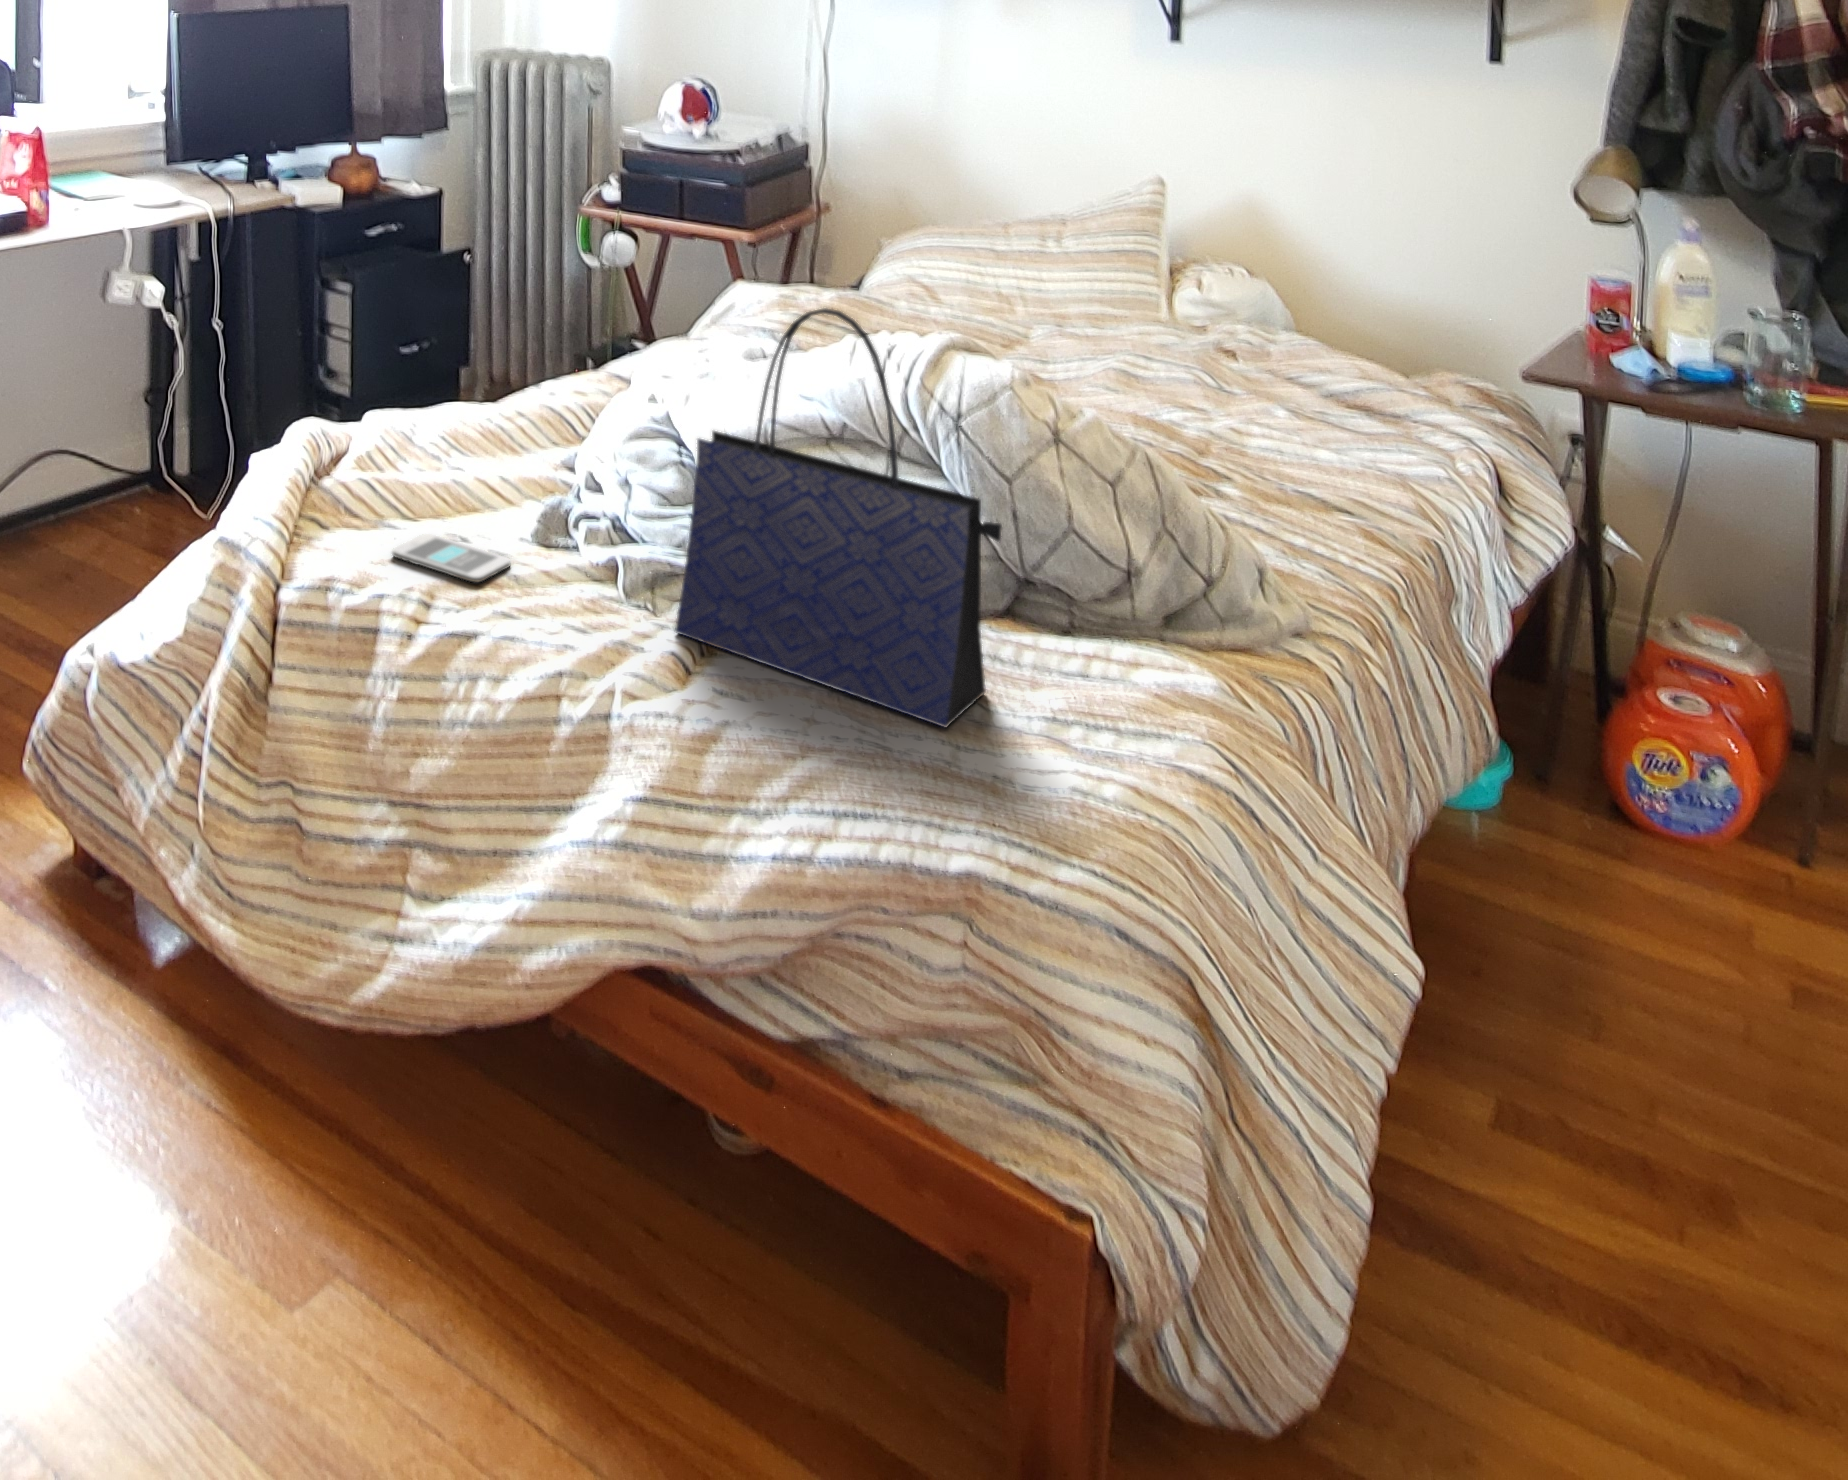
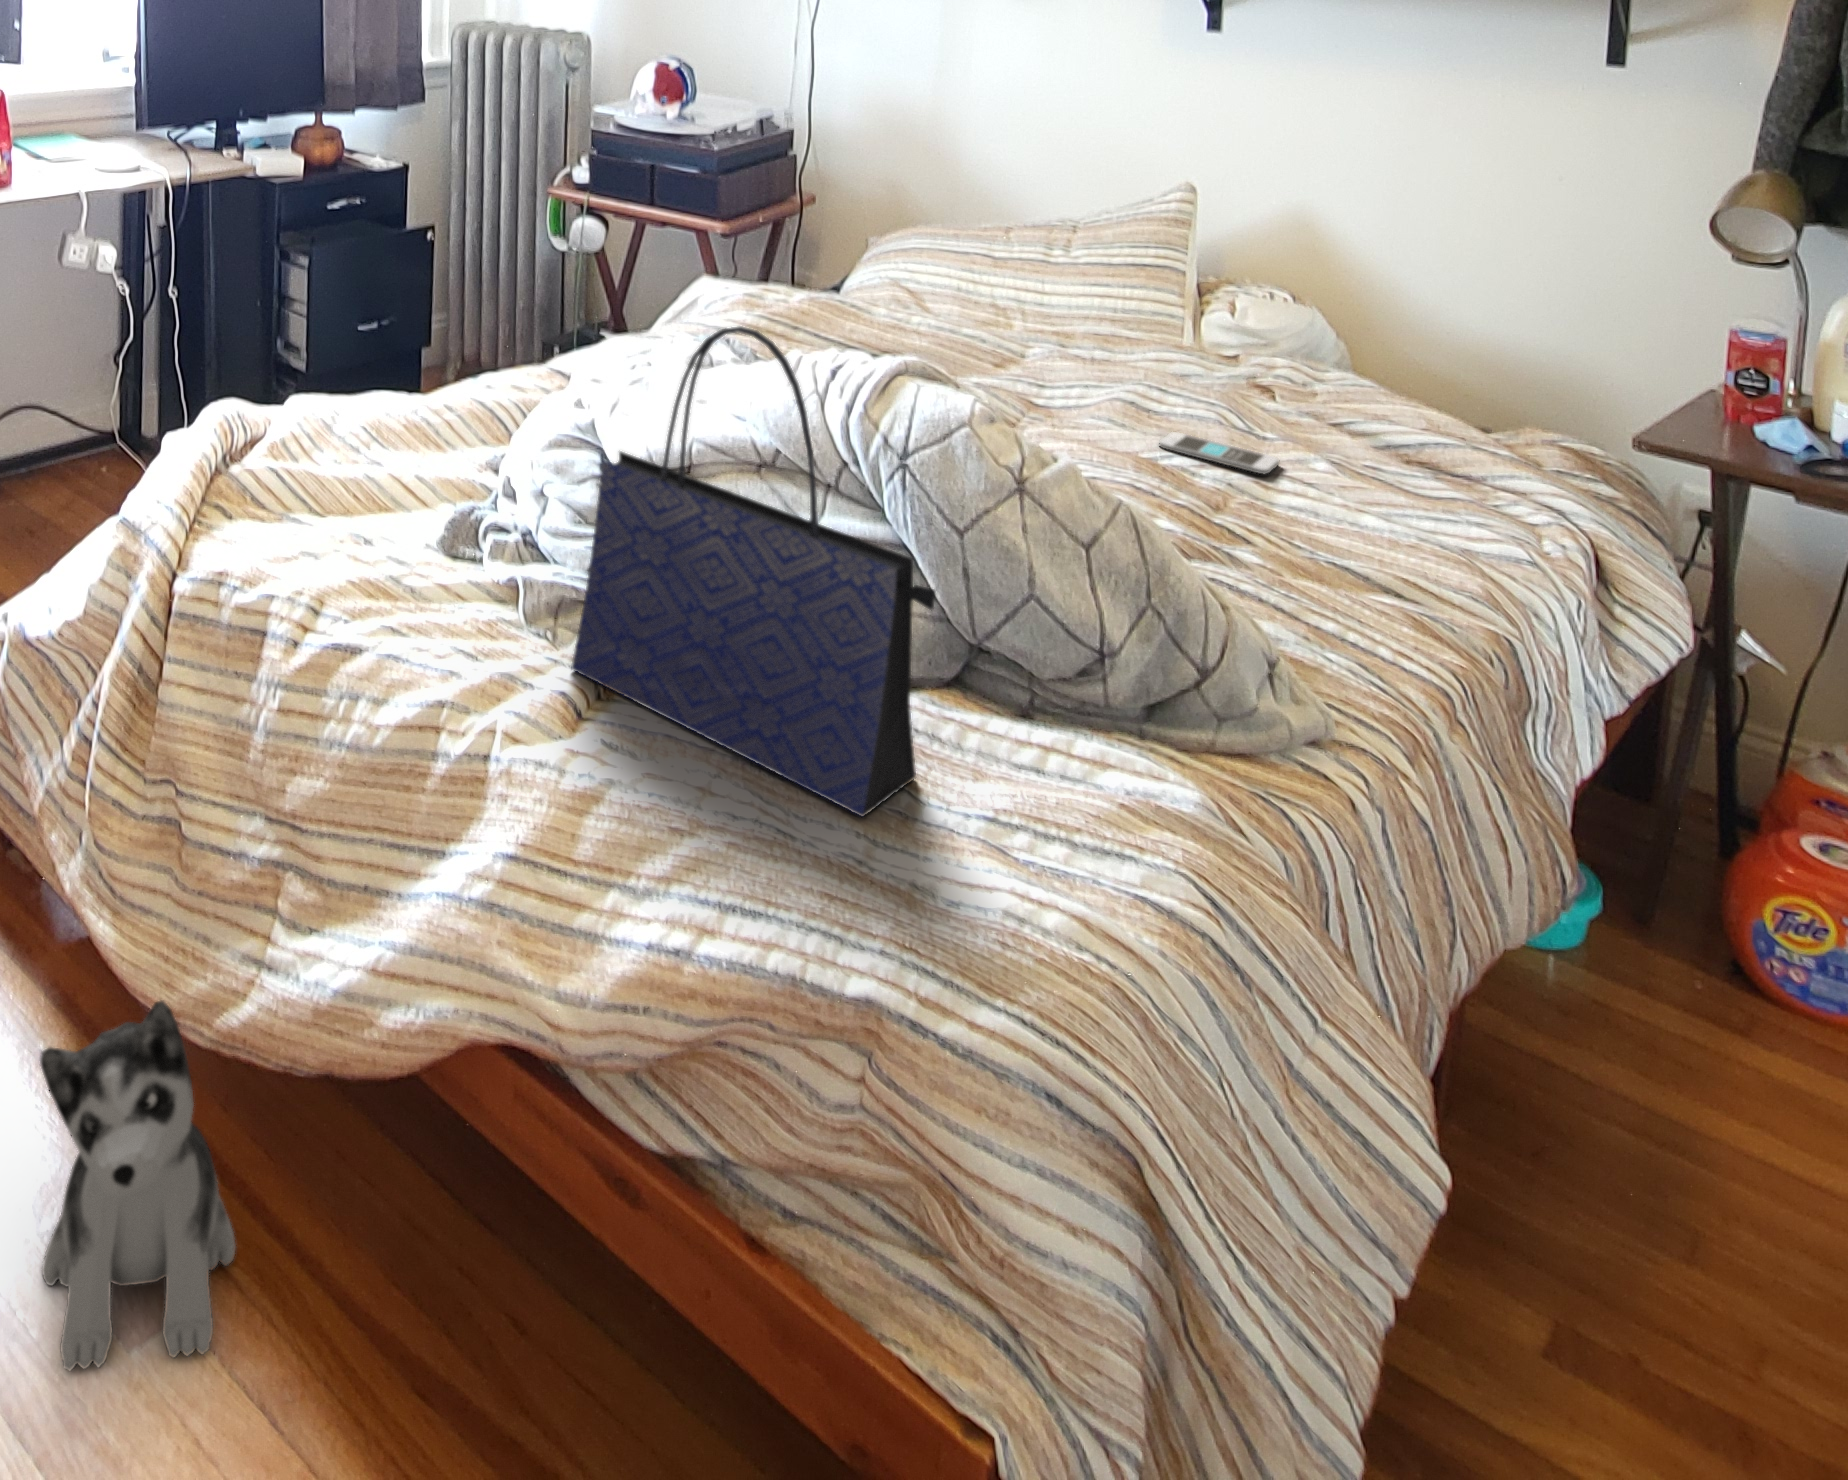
smartphone: present [392,534,510,582] -> present [1159,432,1279,474]
plush toy: none [192,975,379,1339] -> present [40,1001,235,1370]

